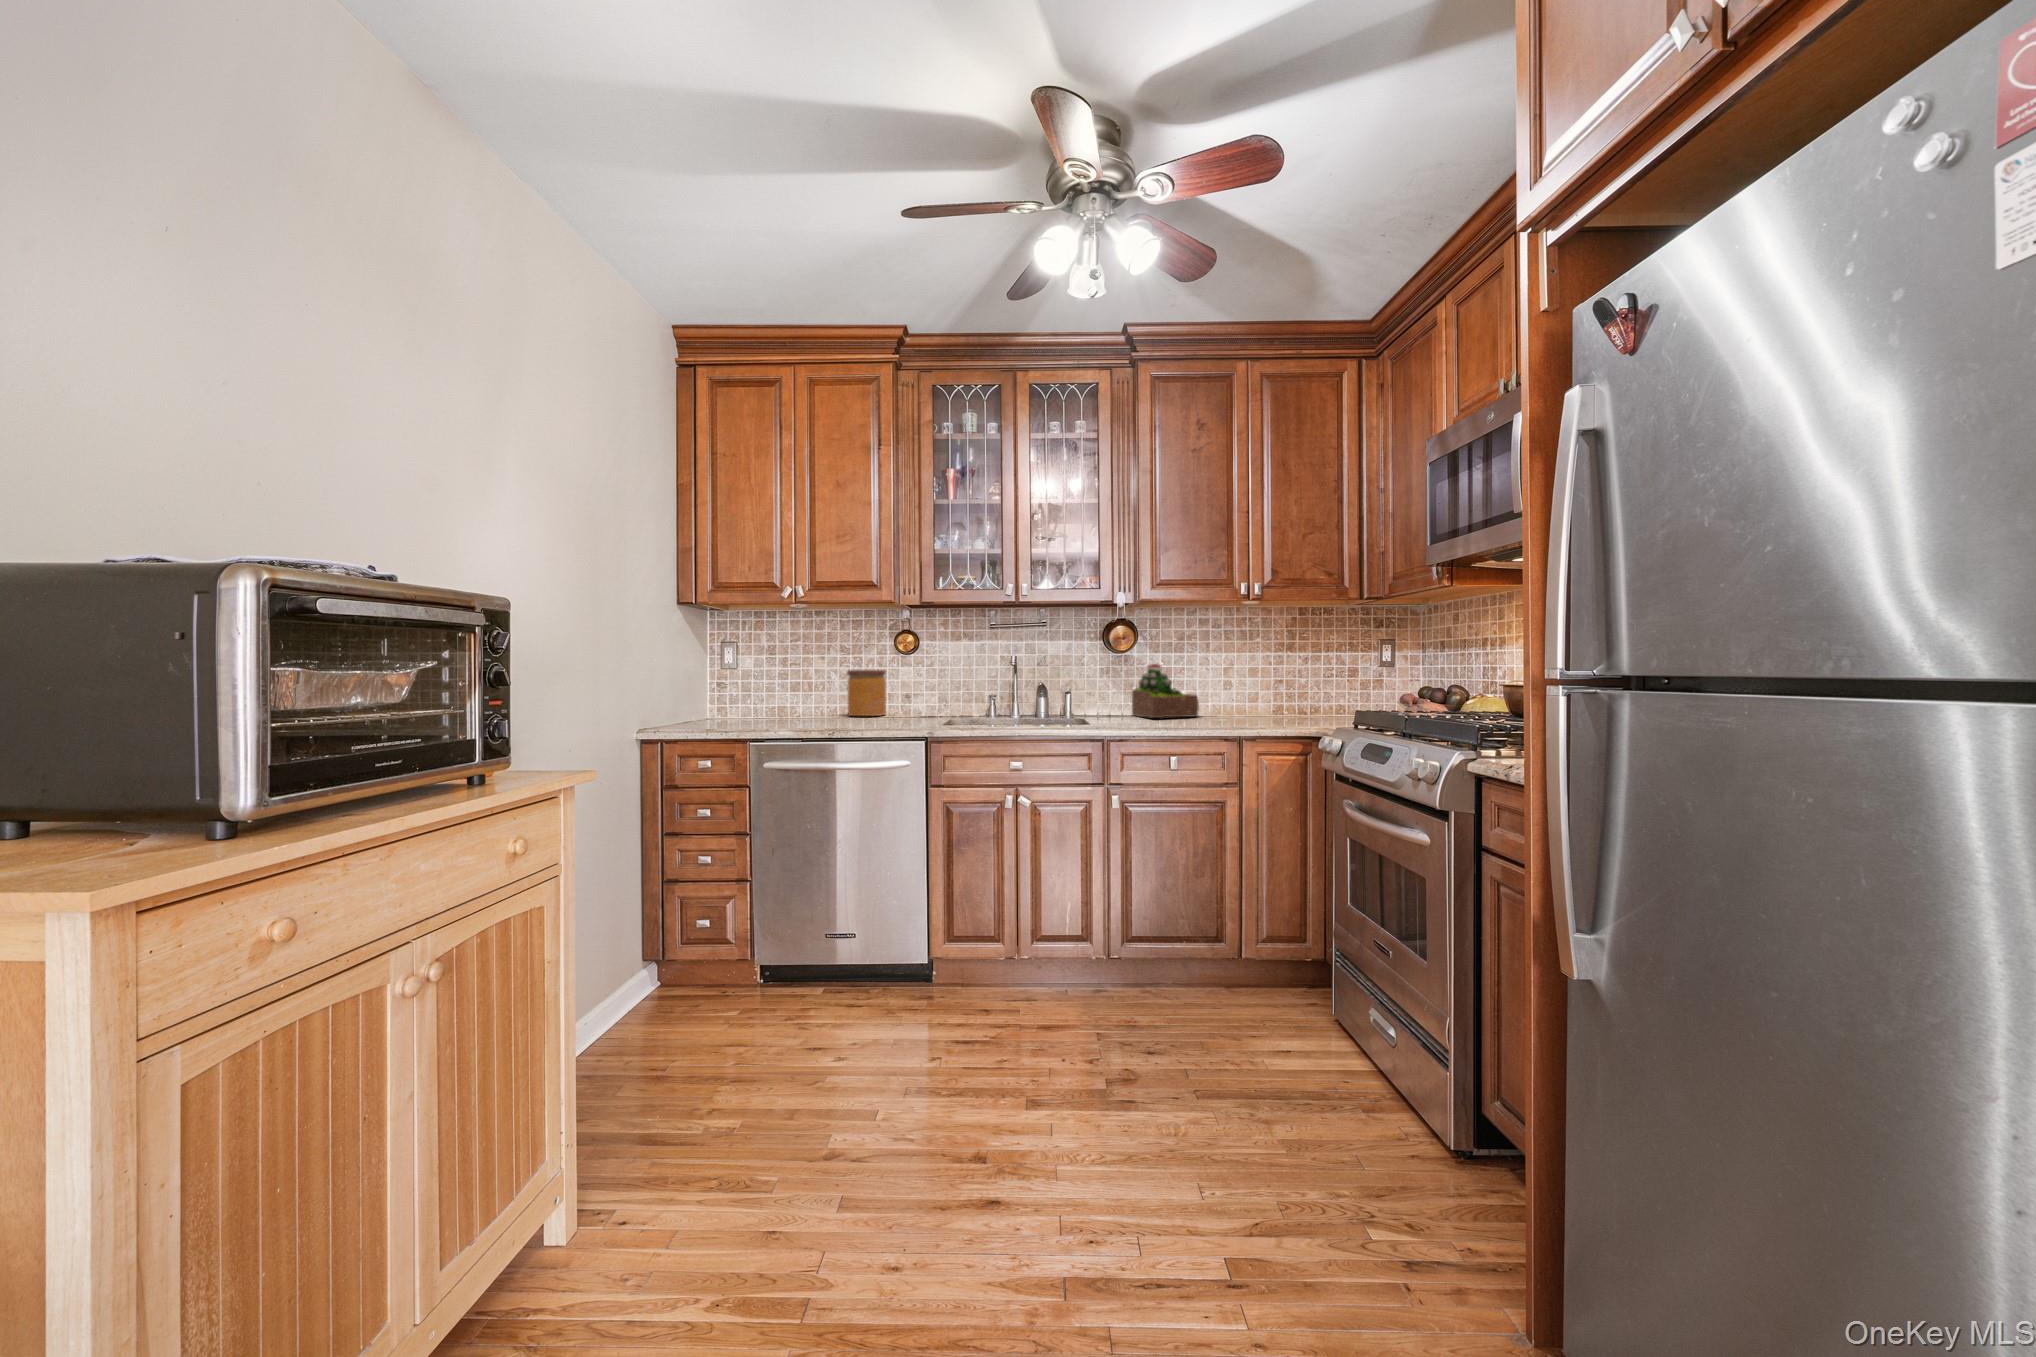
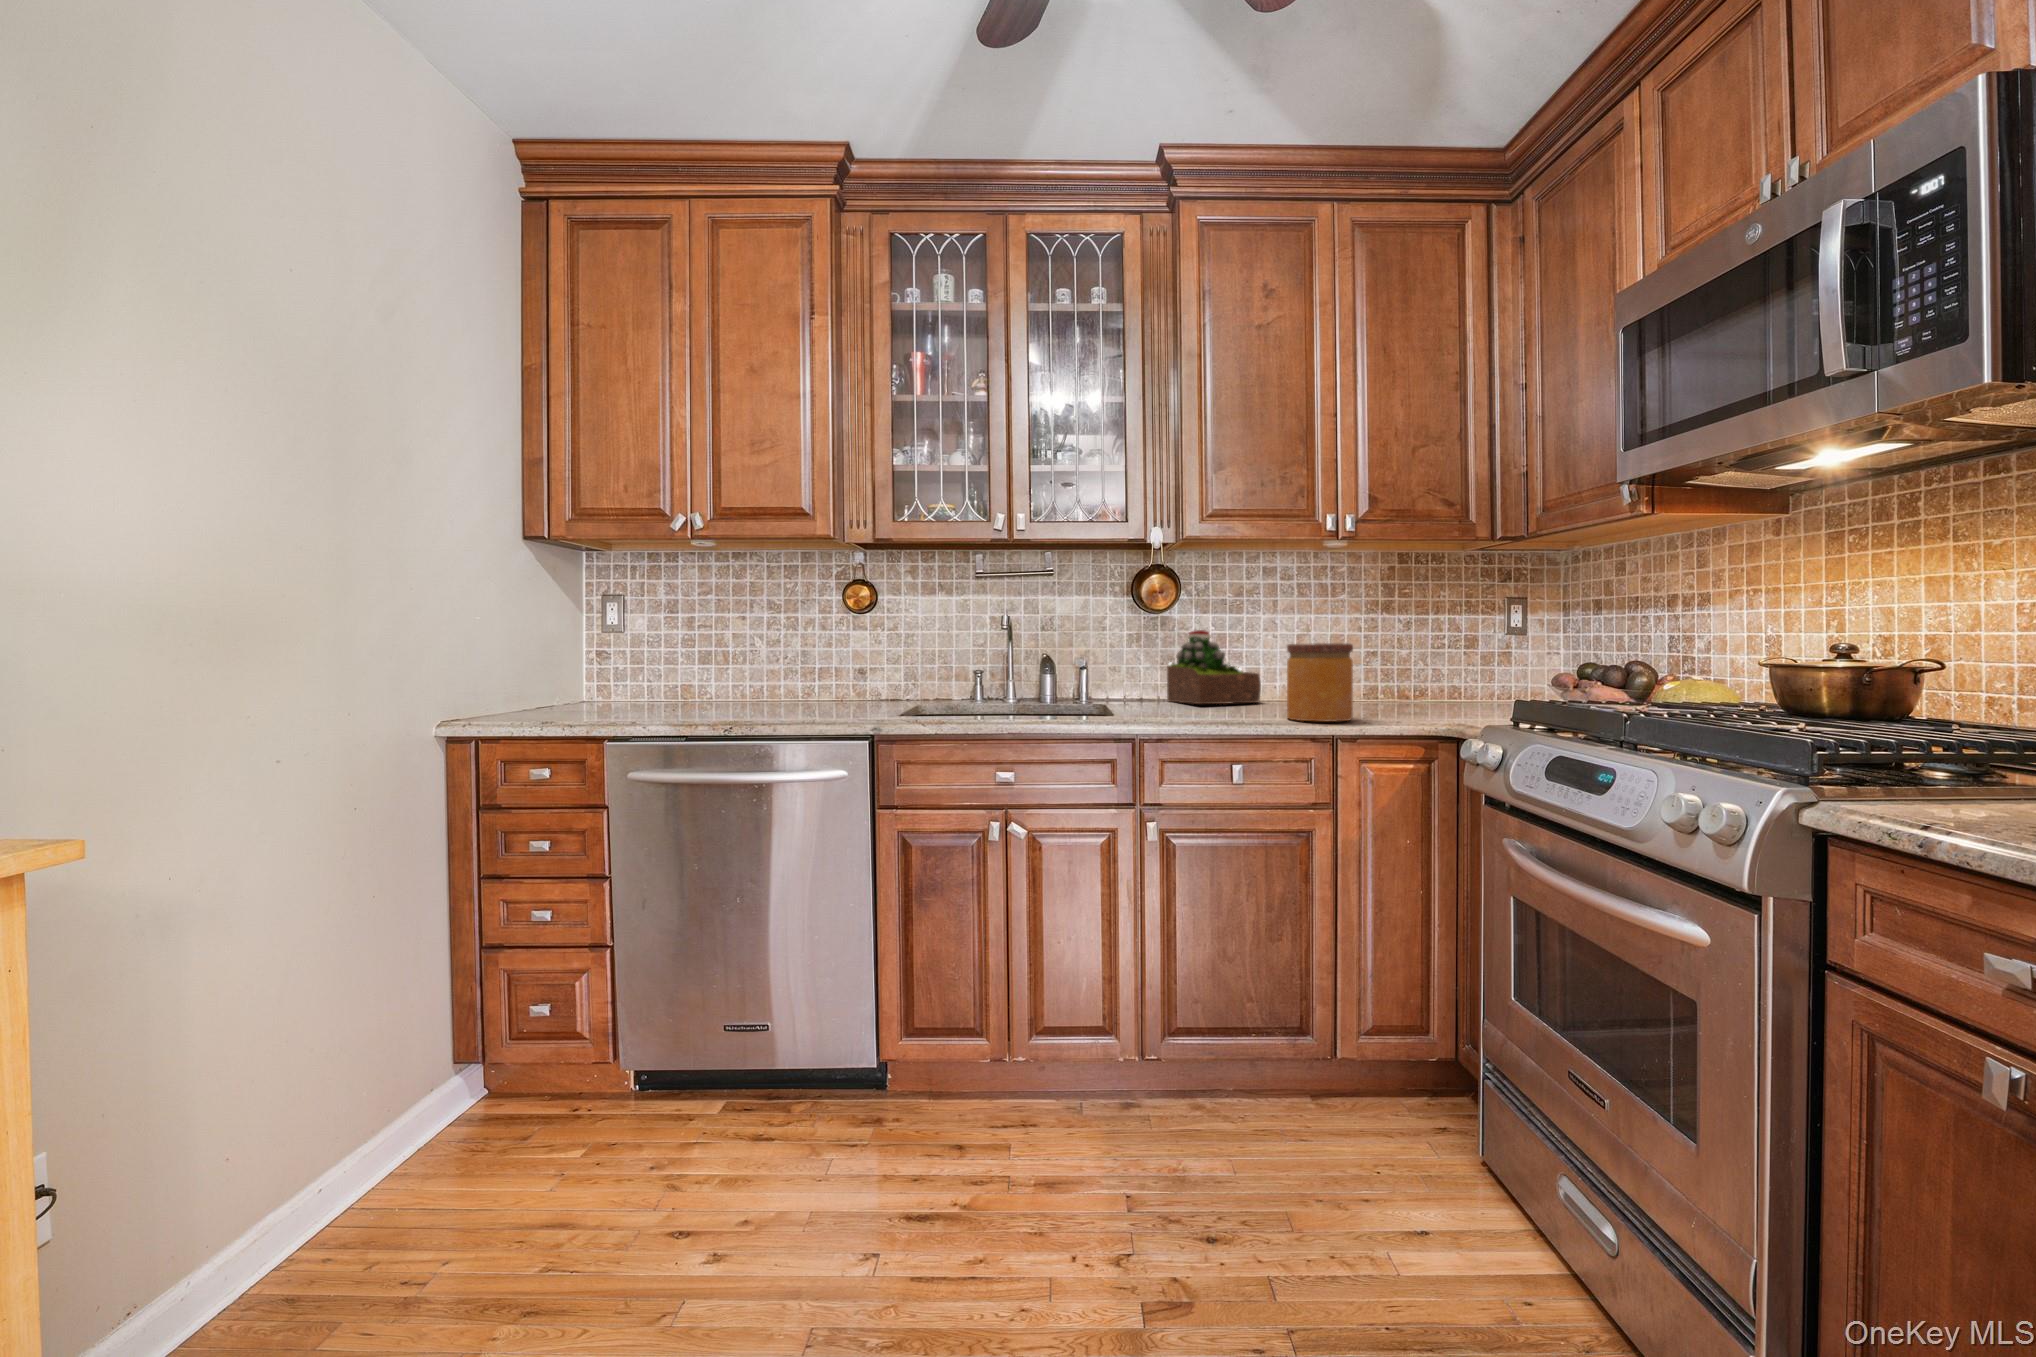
jar: present [847,670,886,716] -> present [1287,643,1353,721]

